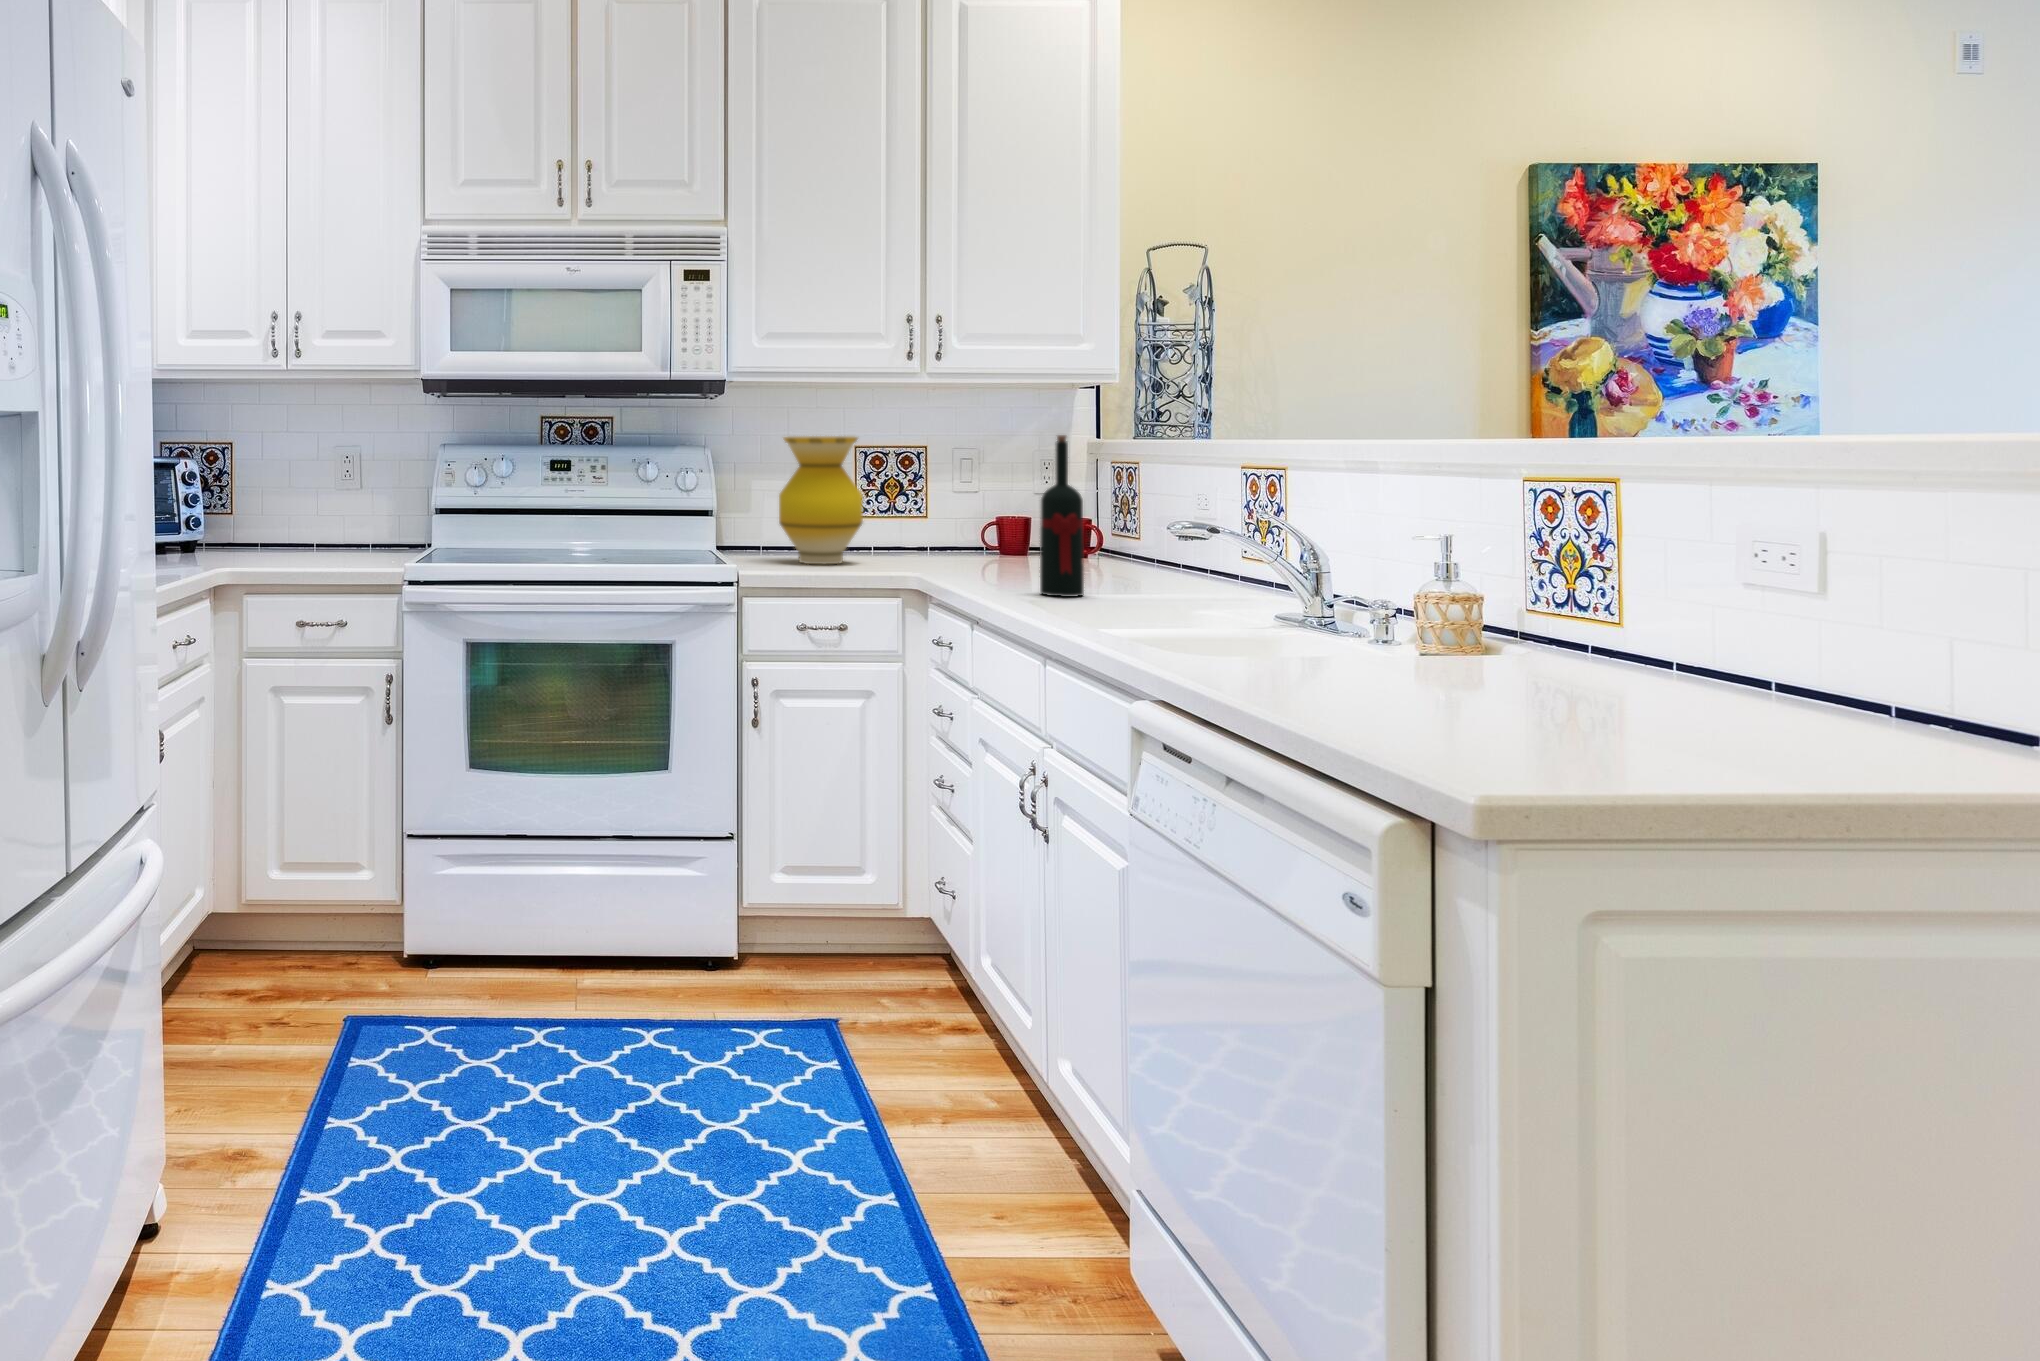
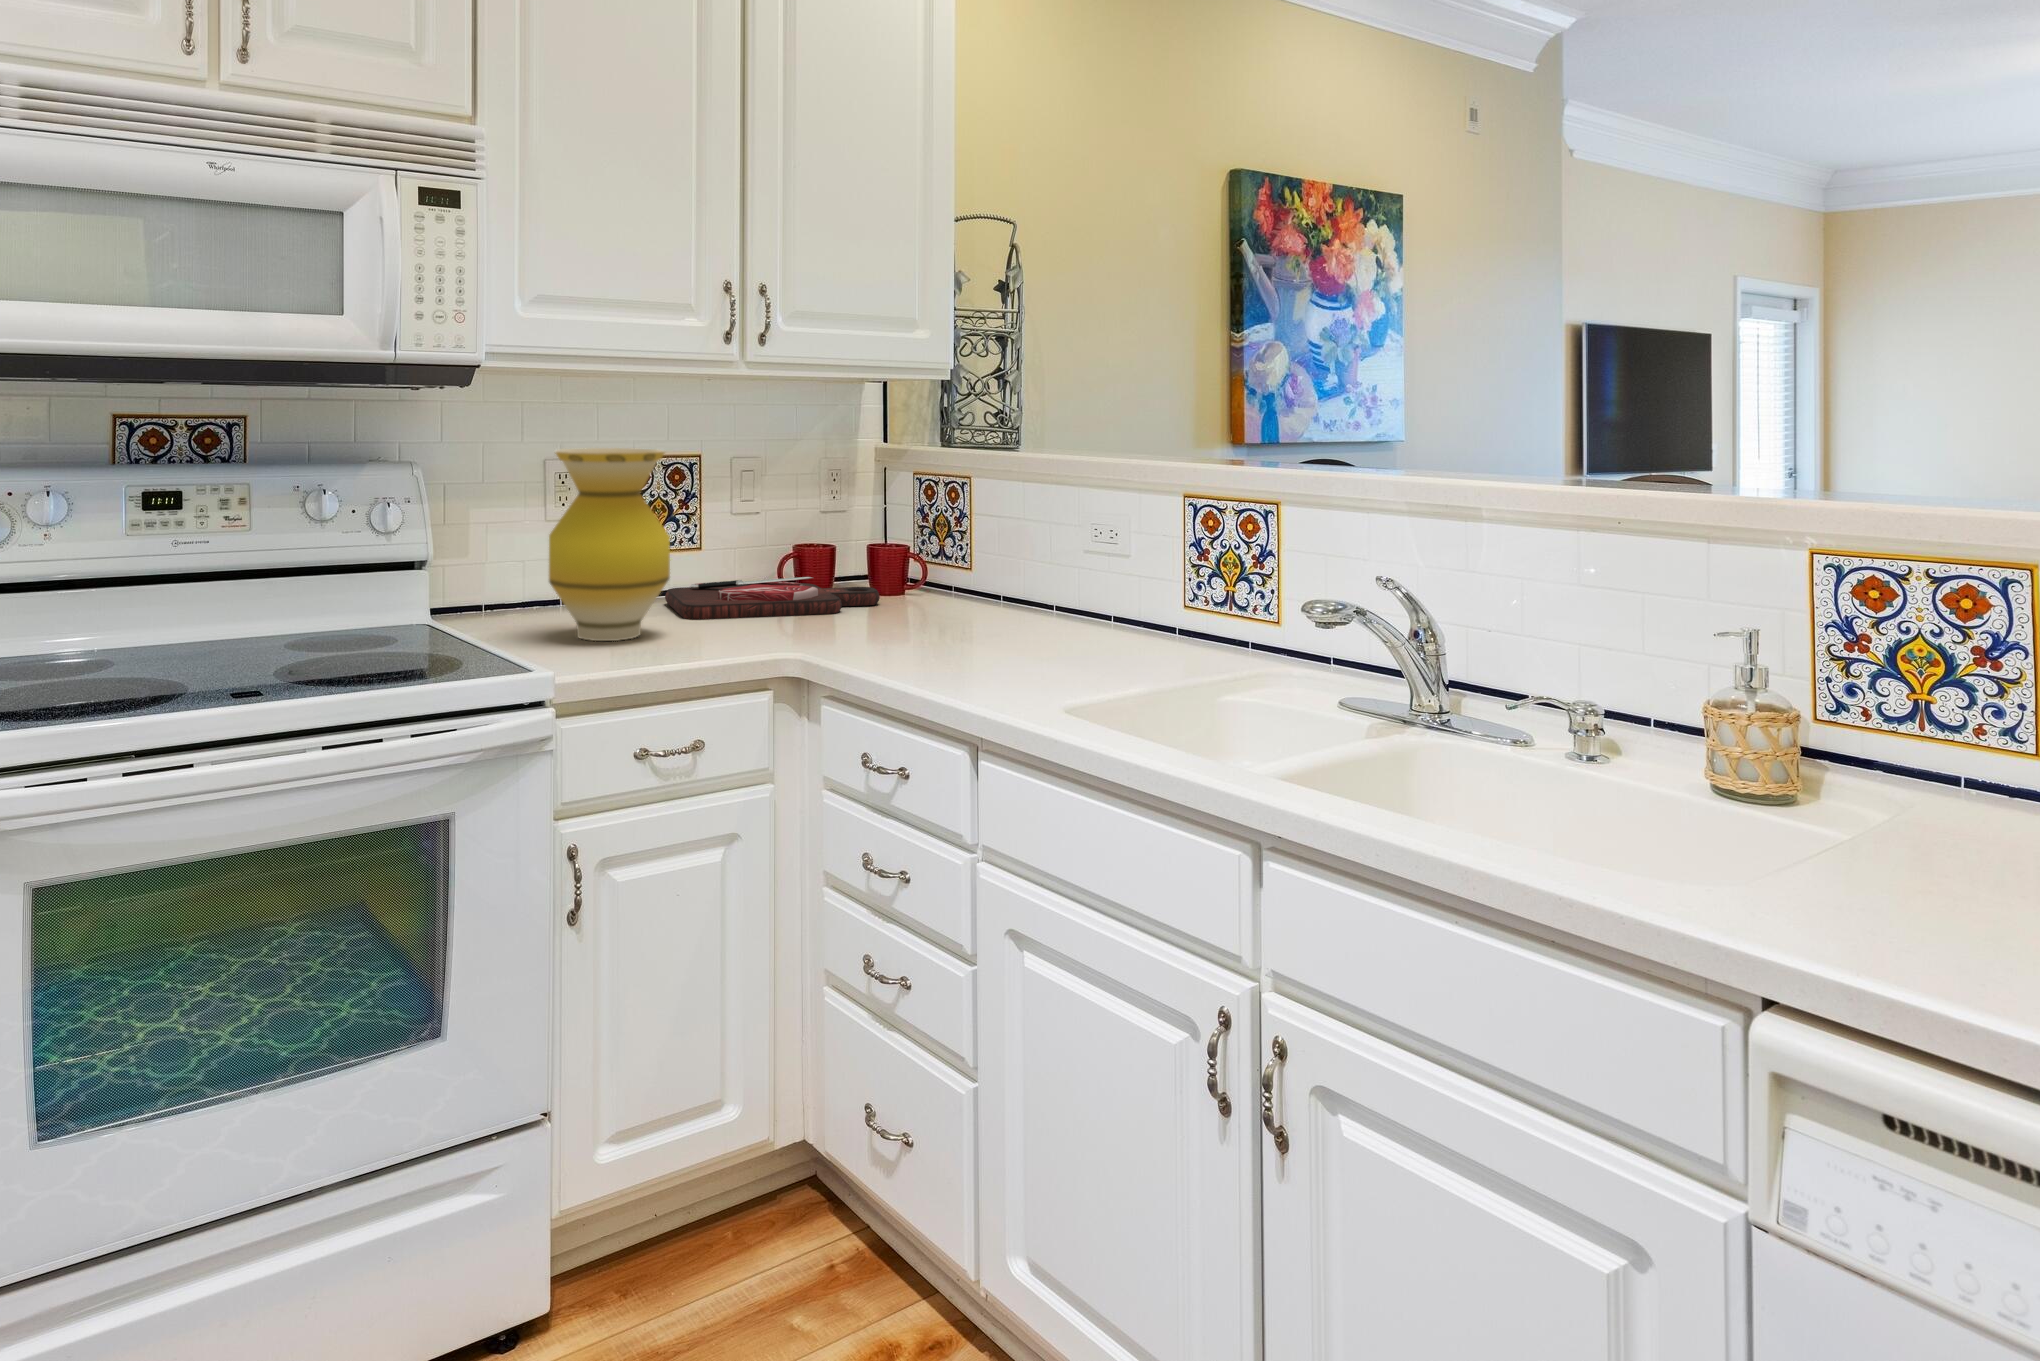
wine bottle: present [1040,435,1084,597] -> none [1028,459,1092,693]
cutting board: none [888,537,1057,564] -> present [665,577,880,619]

